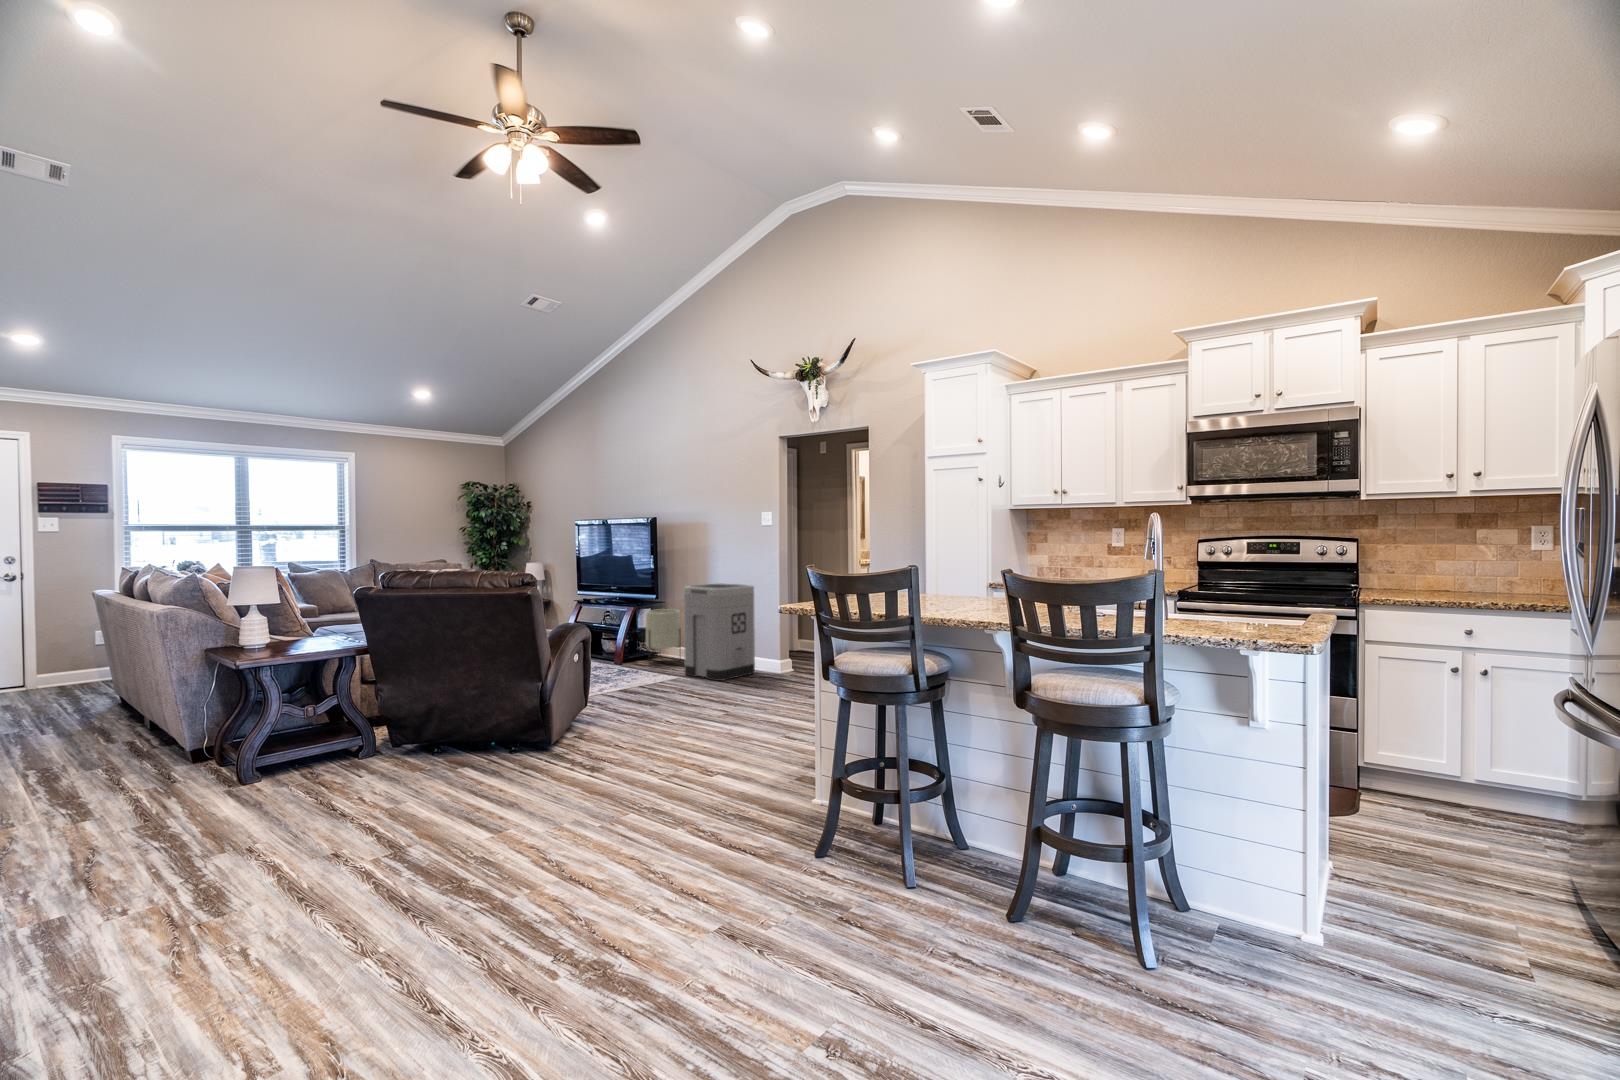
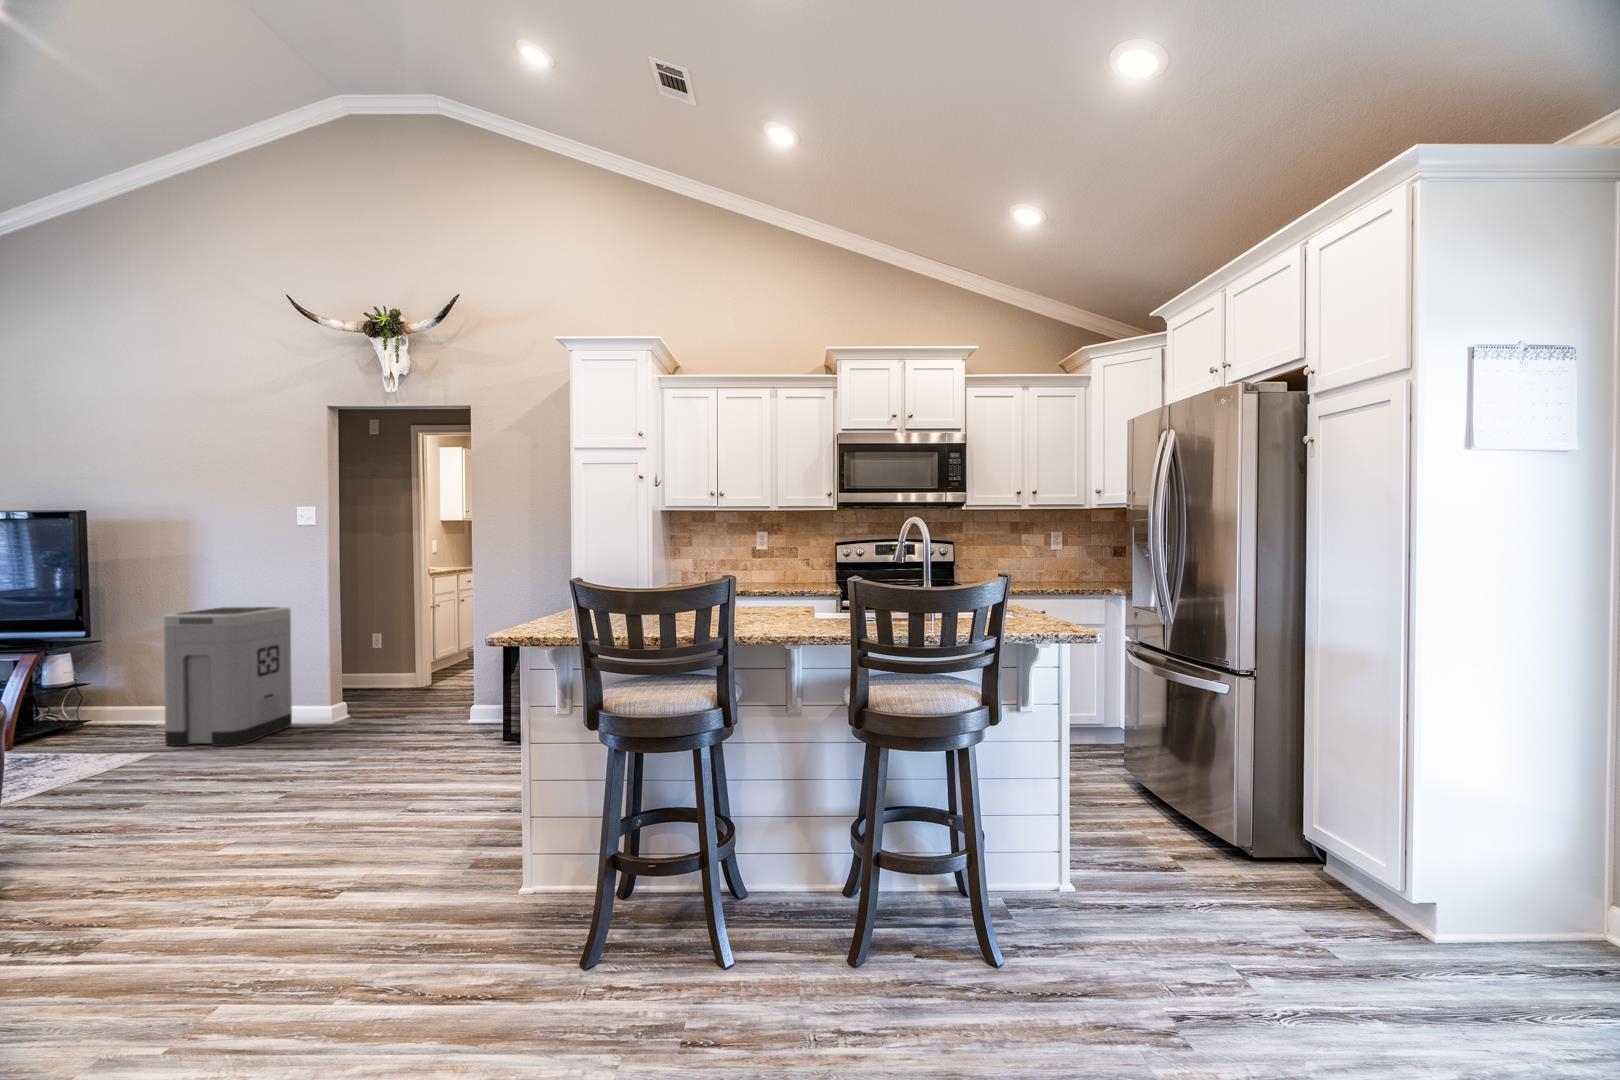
planter: present [646,609,681,649] -> none [70,650,145,739]

